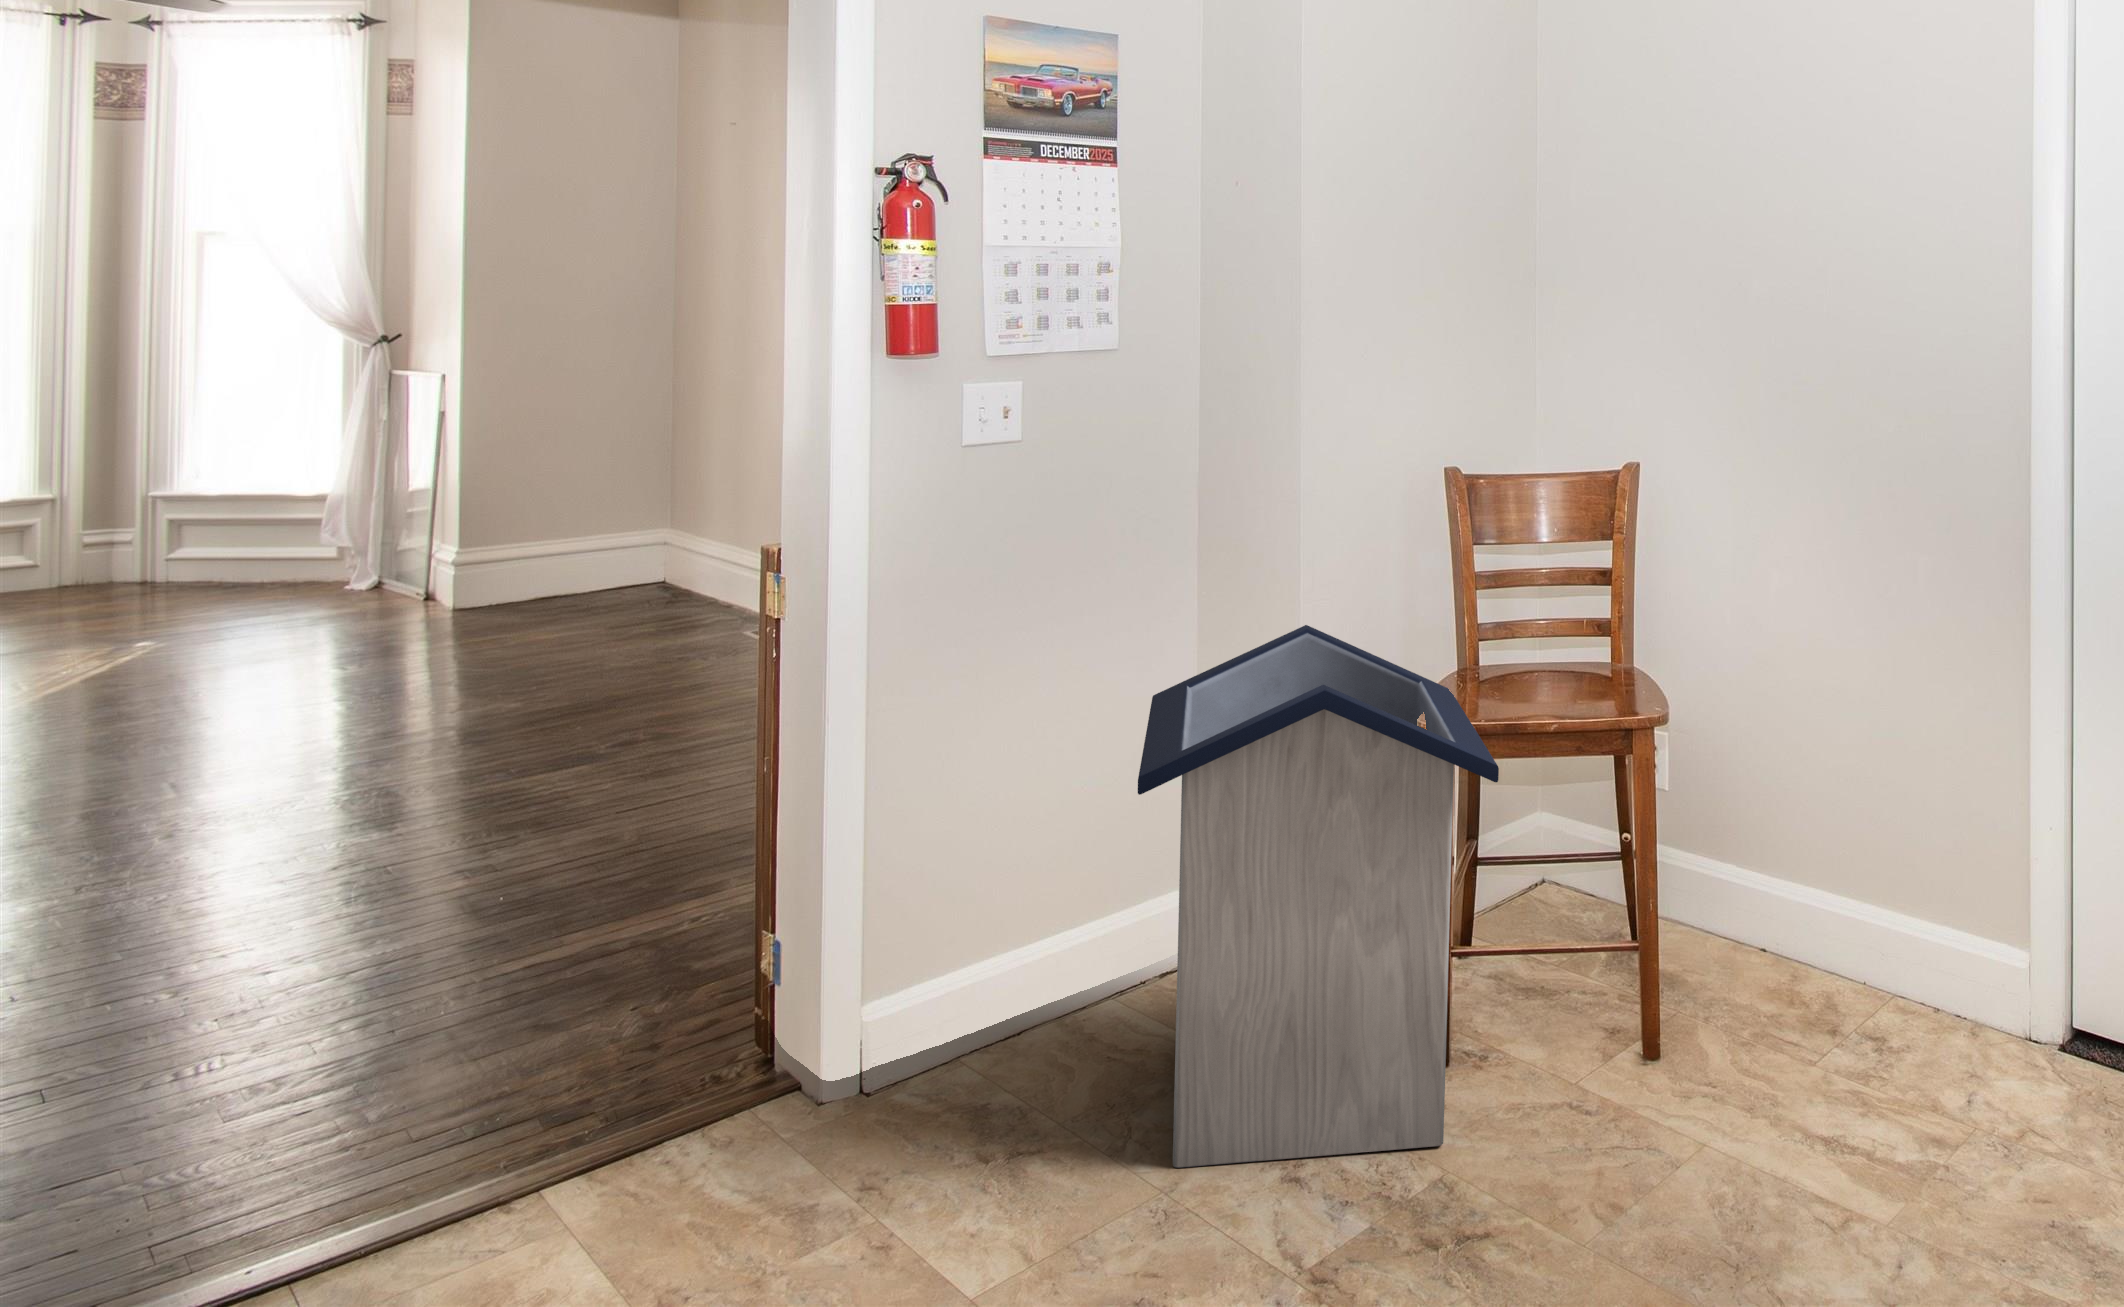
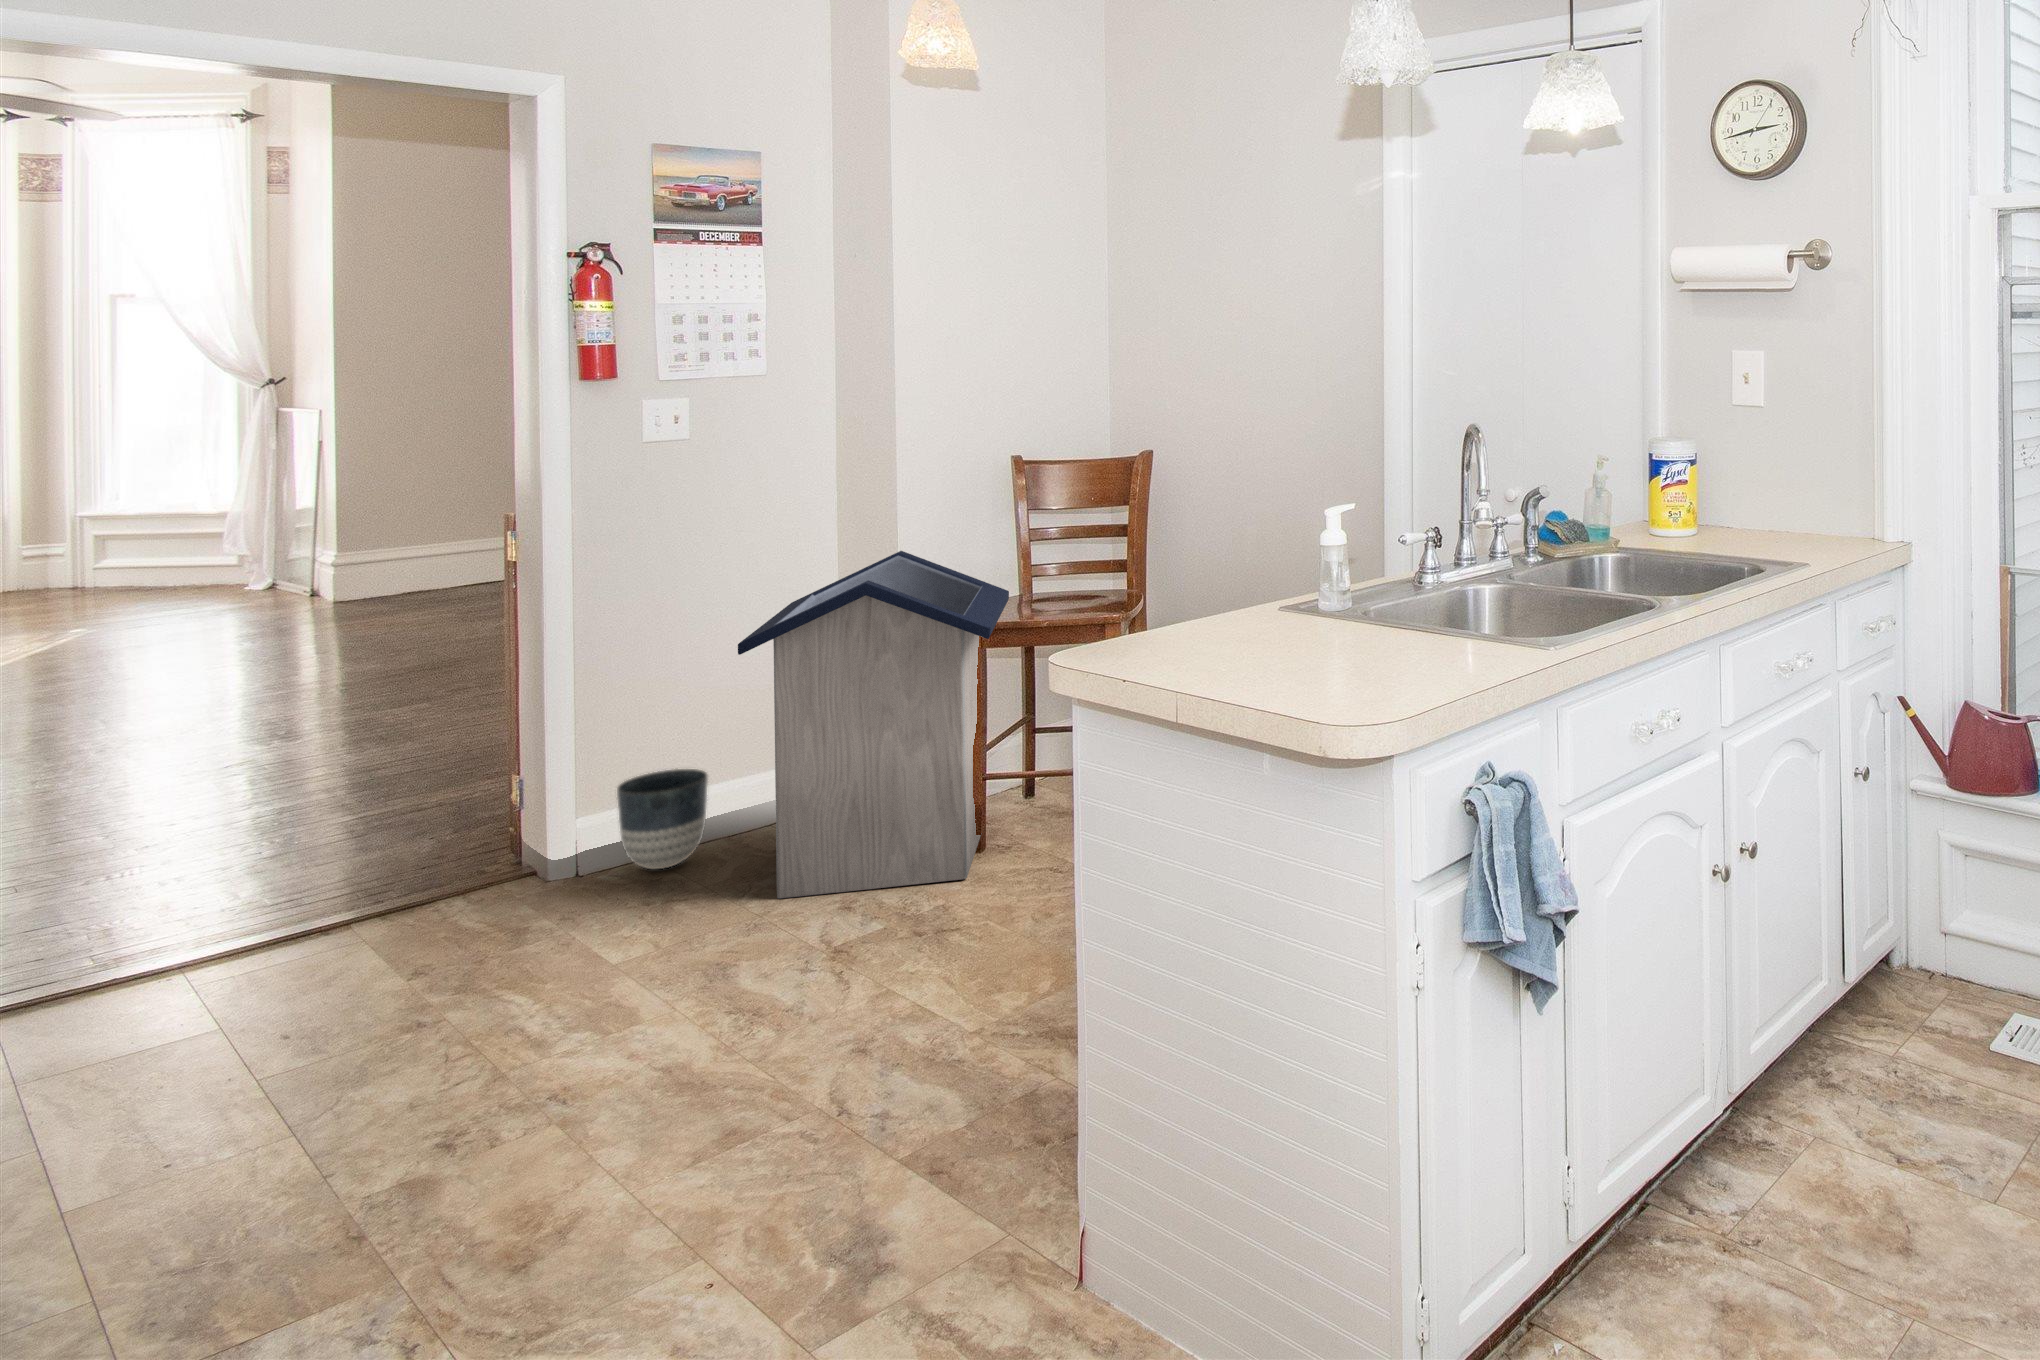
planter: none [922,936,1044,1093] -> present [617,769,708,869]

